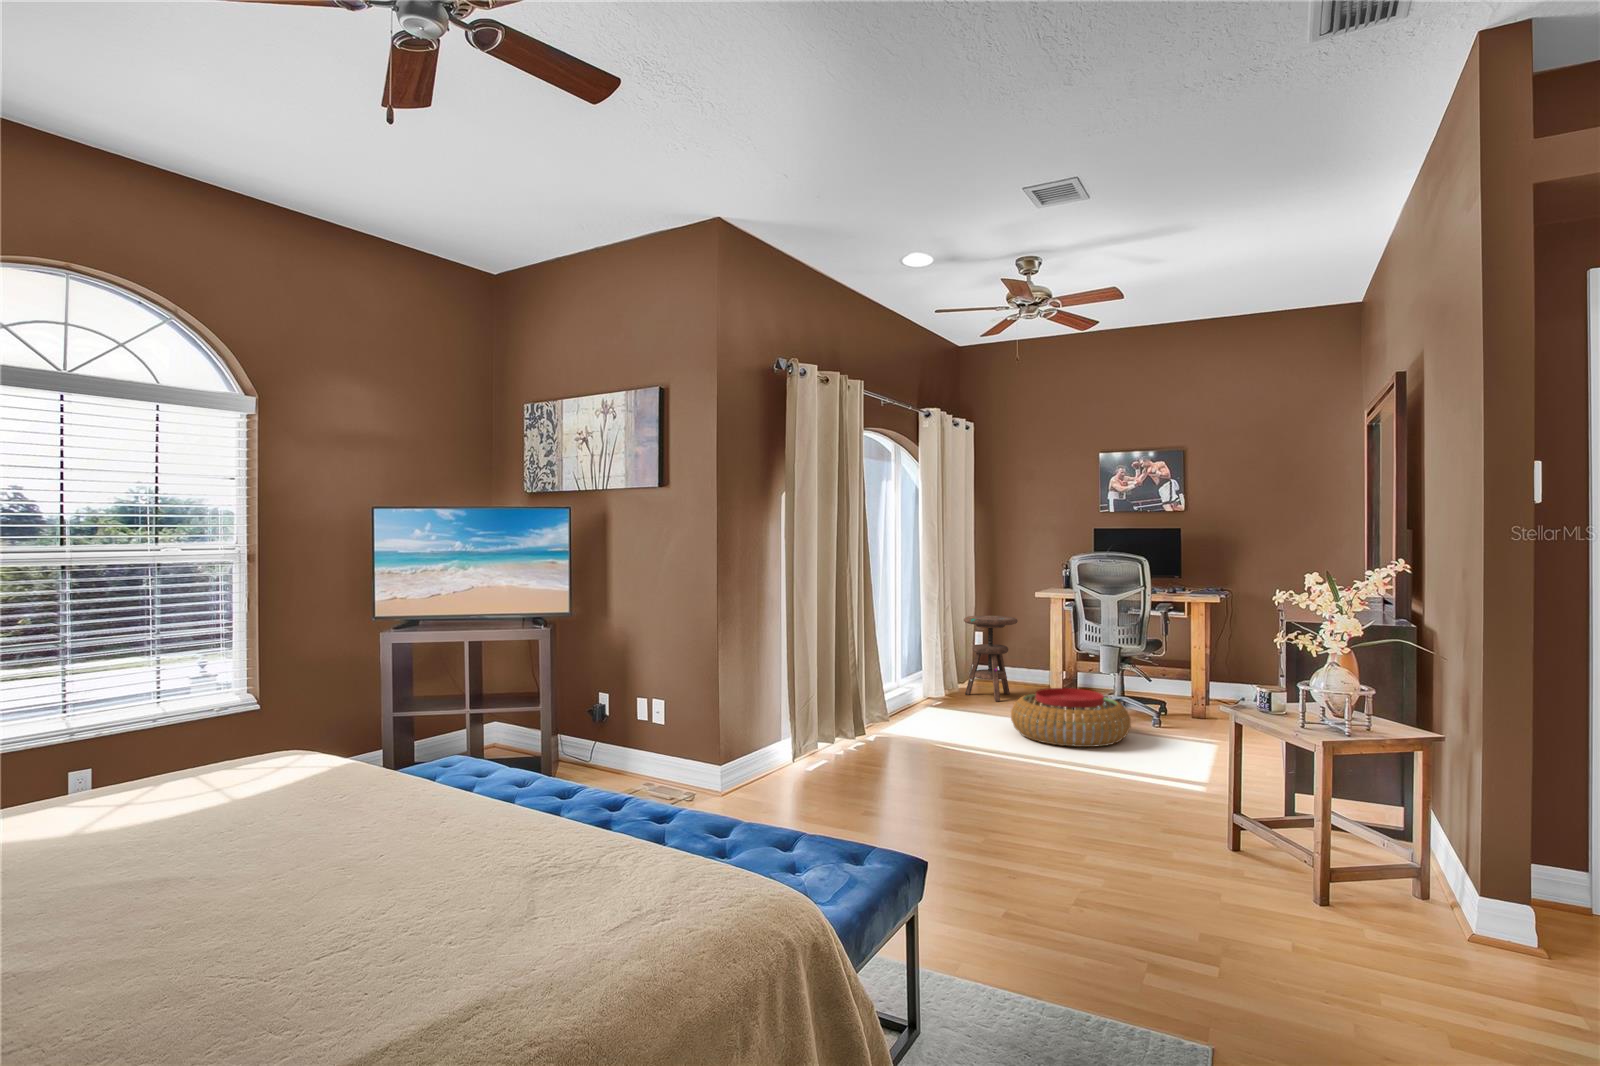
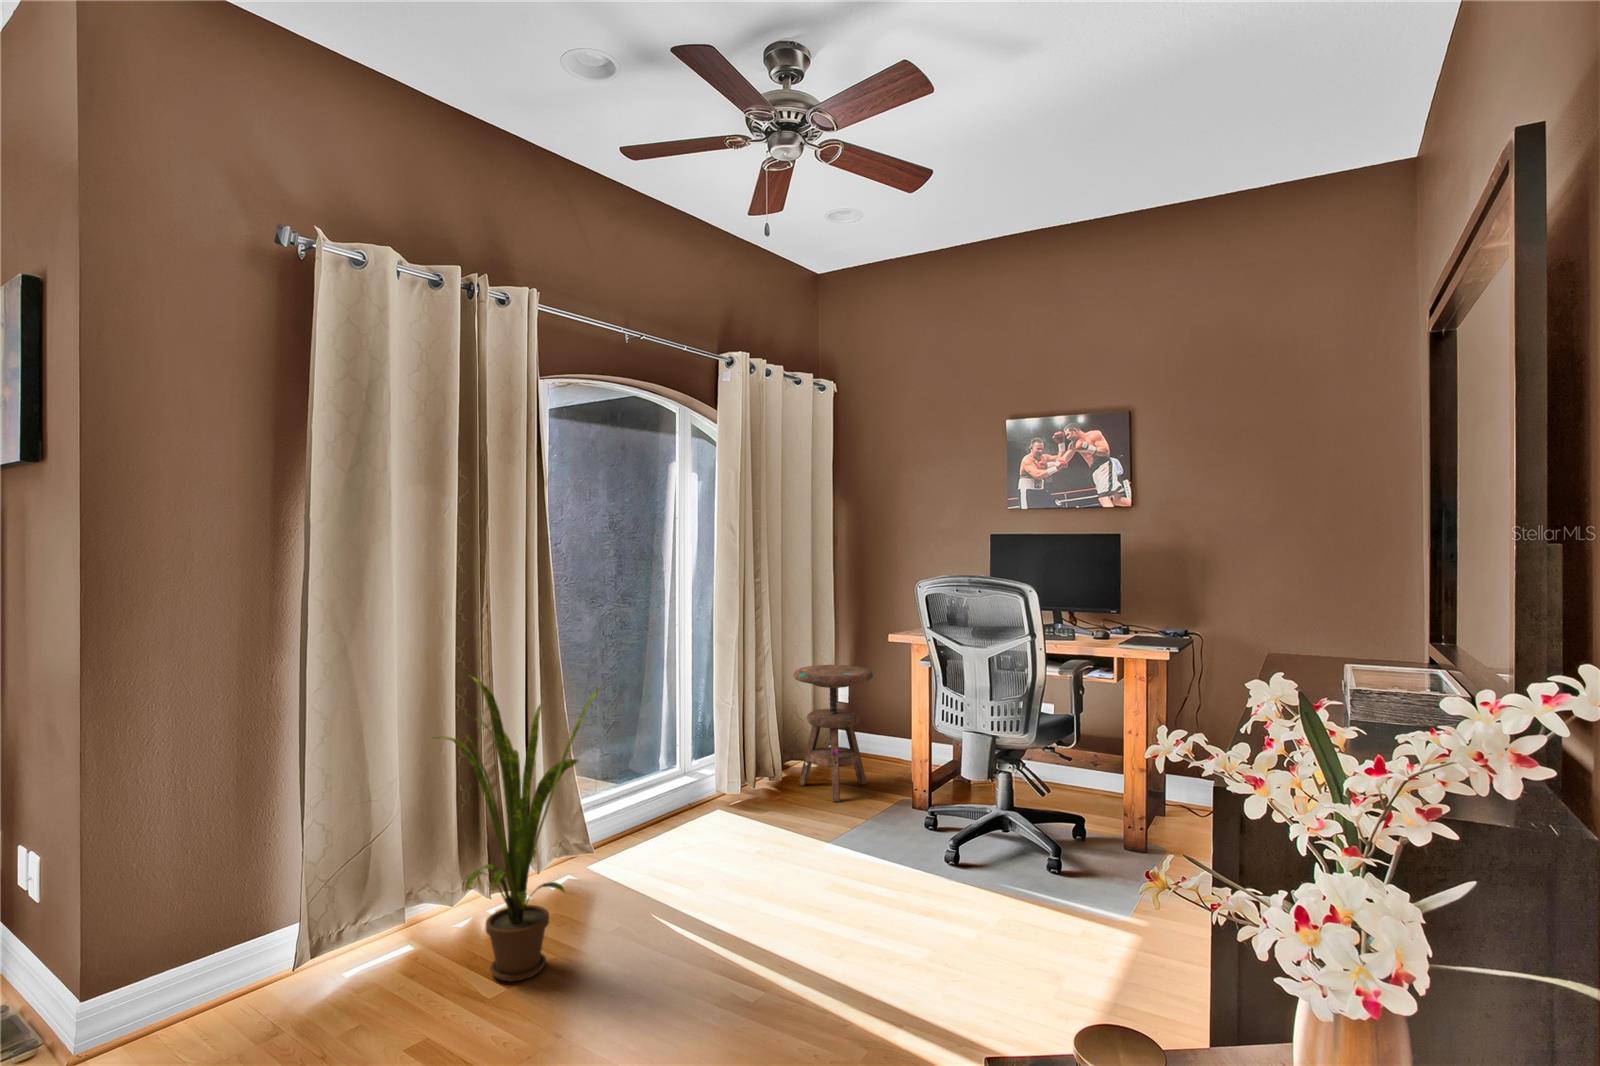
house plant: none [842,600,934,766] -> present [437,676,601,981]
pouf: present [1011,688,1131,747] -> none [799,805,992,927]

